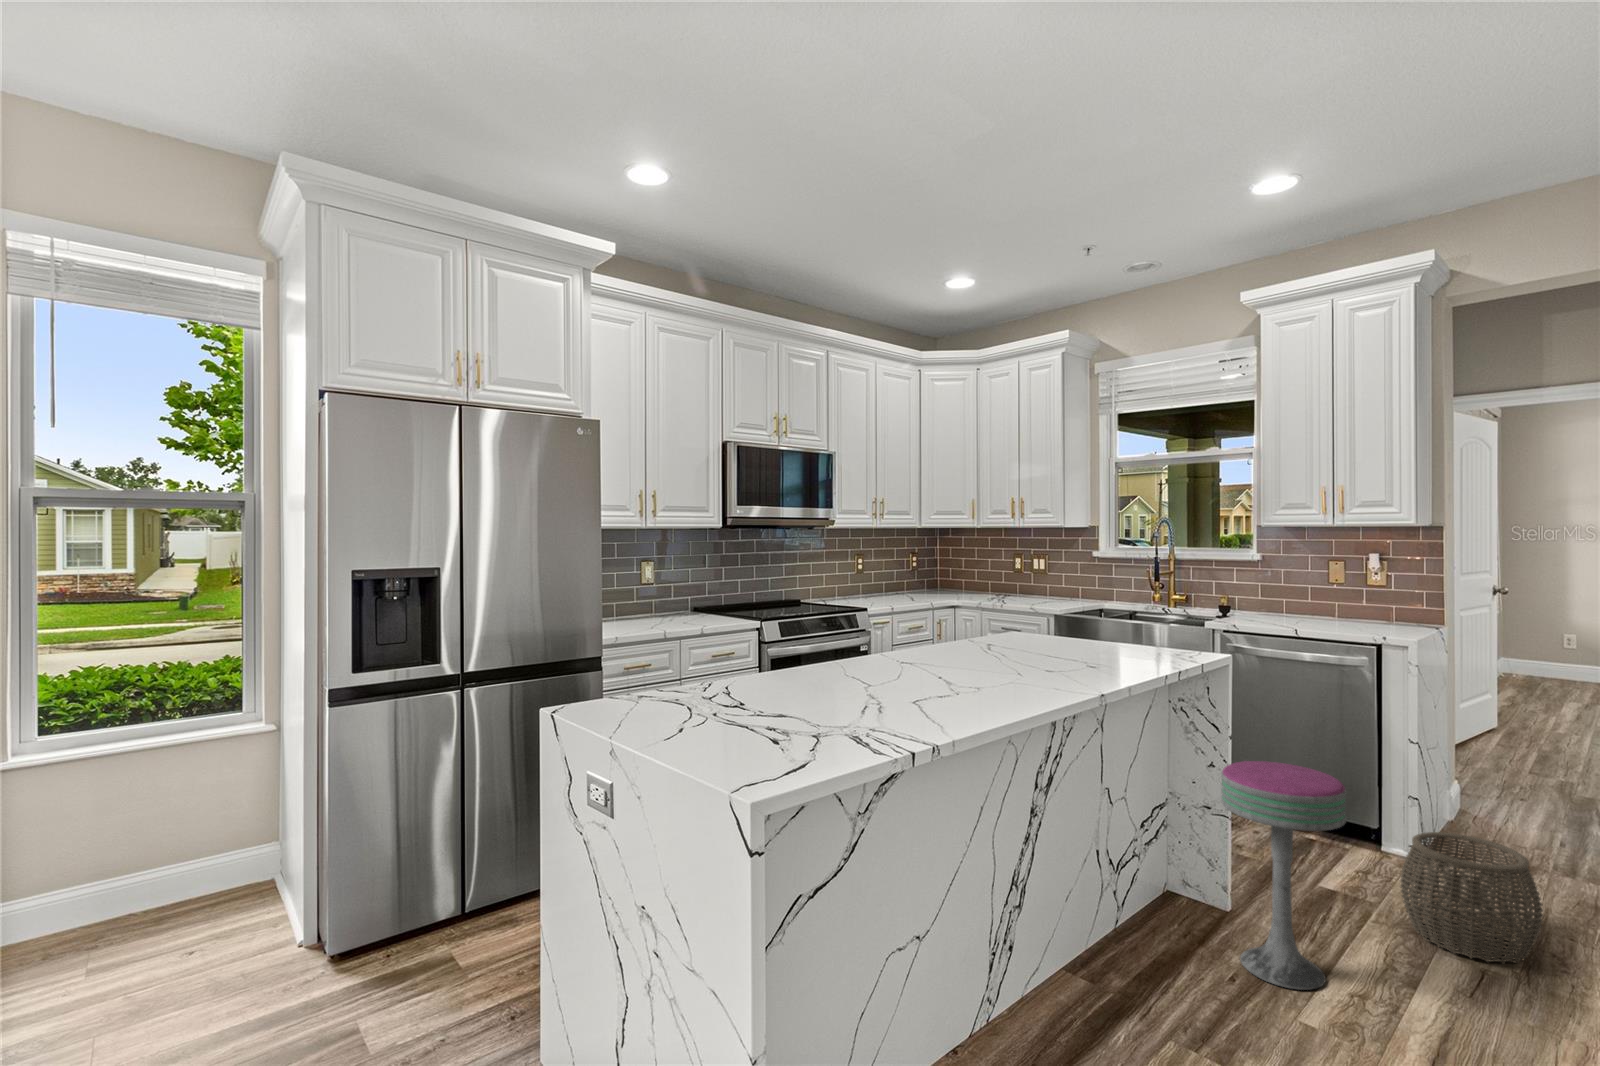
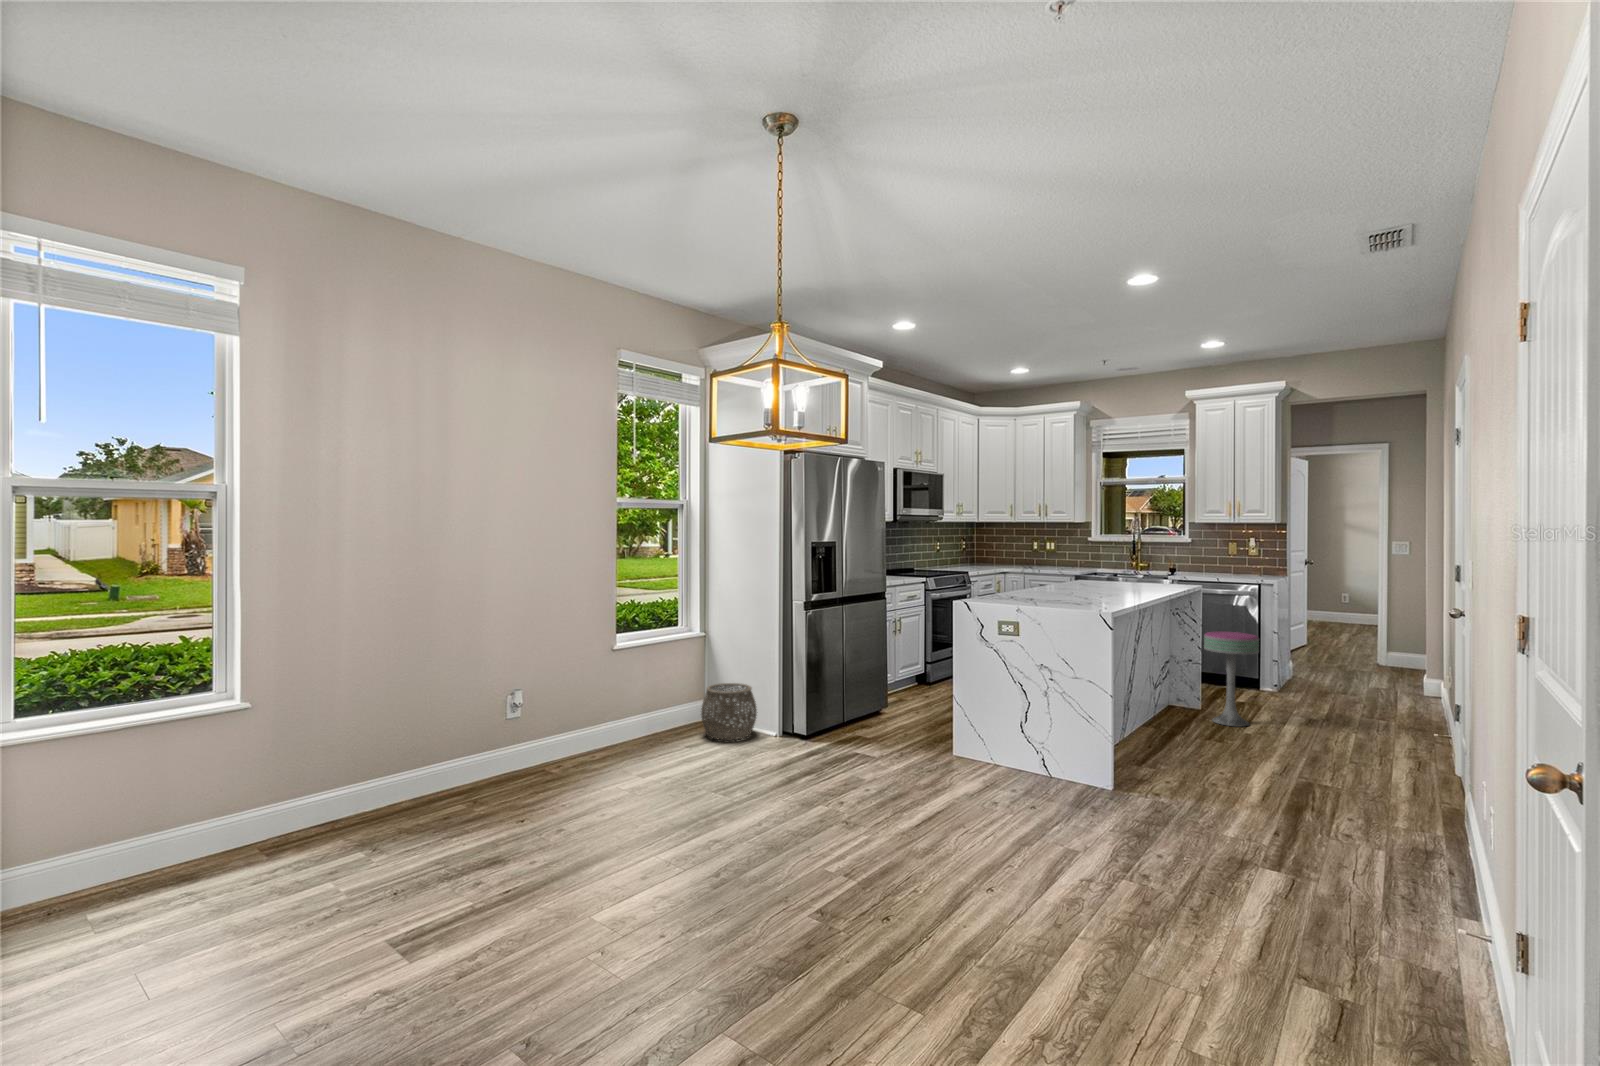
woven basket: present [1400,832,1543,964] -> present [701,683,757,740]

